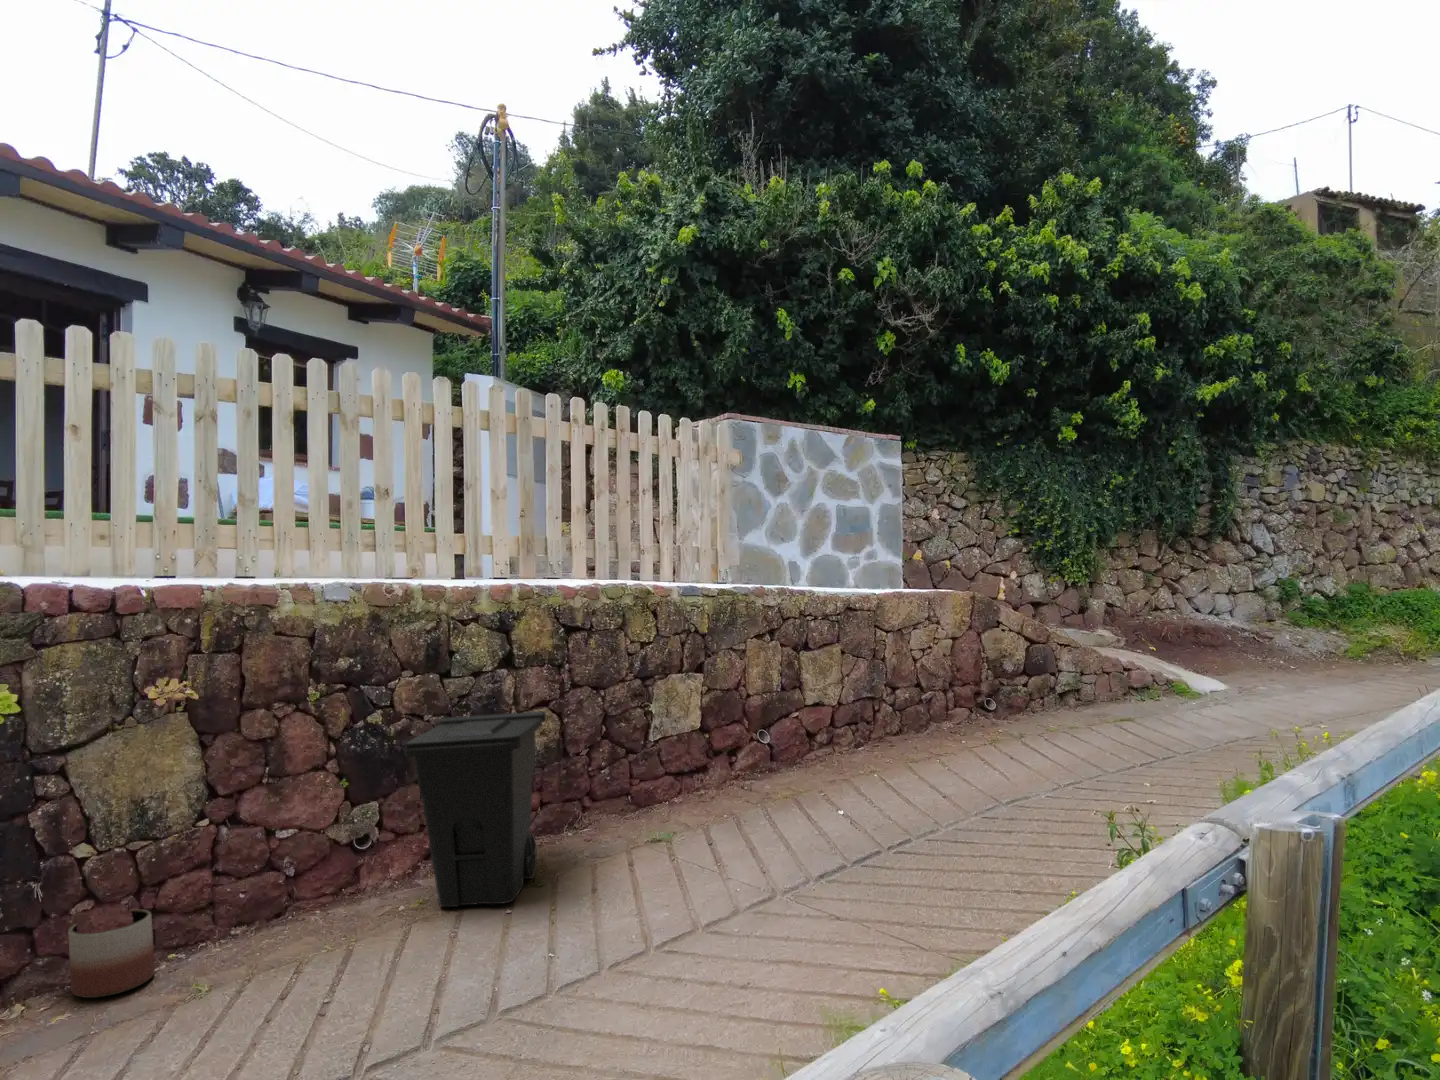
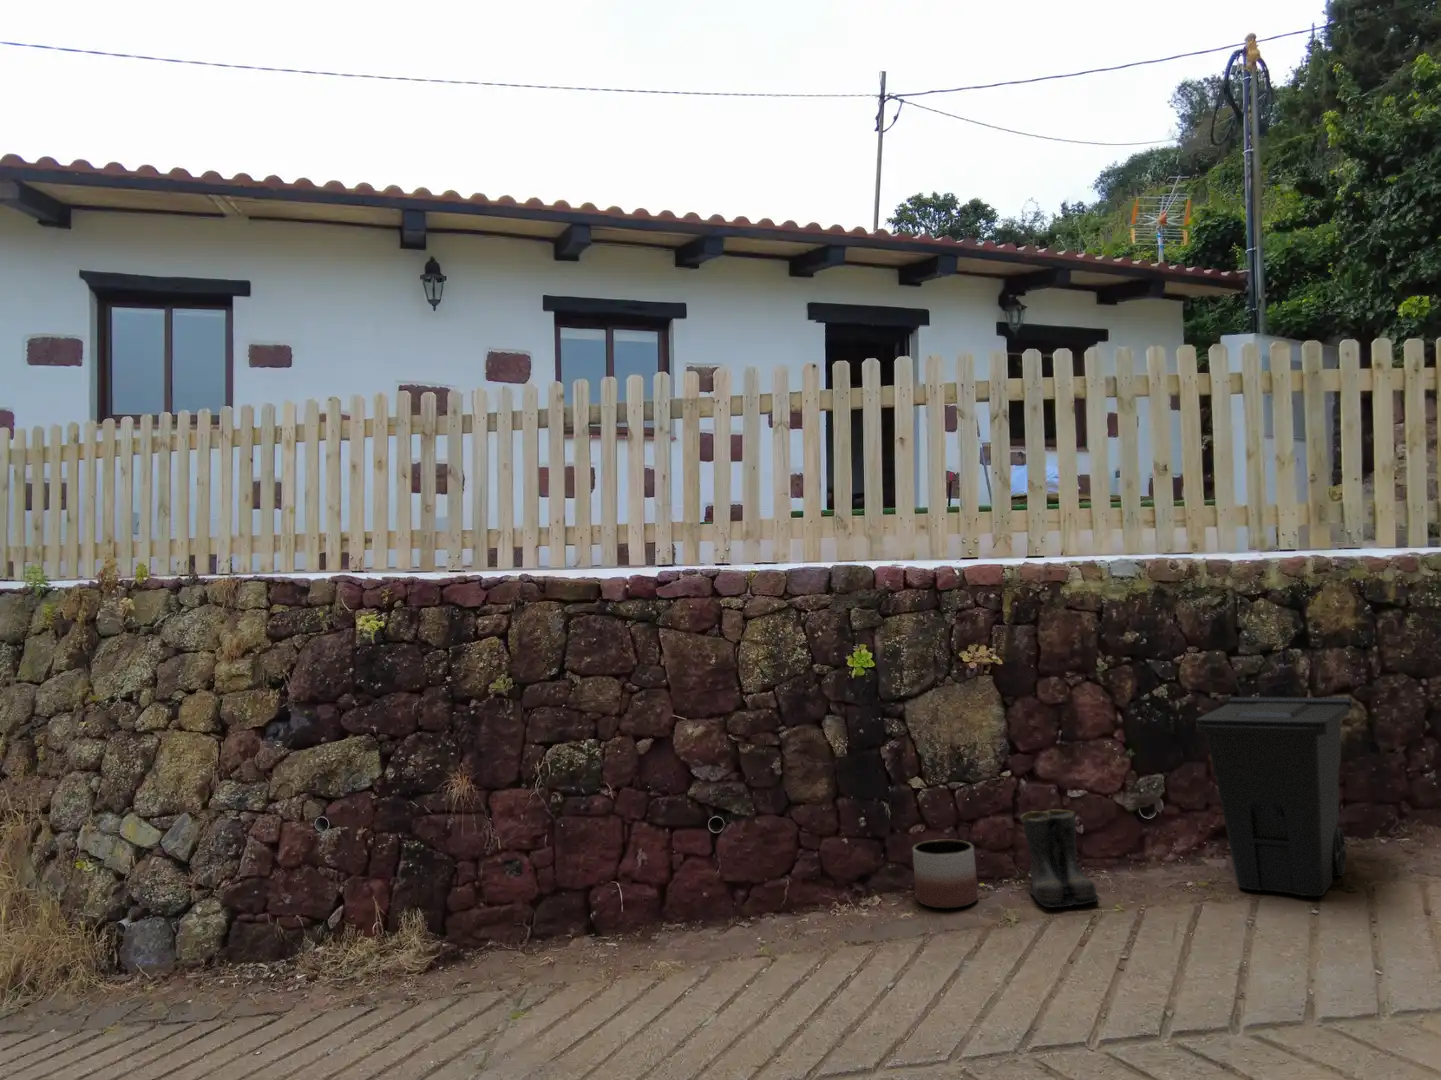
boots: none [212,855,301,969] -> present [1020,810,1099,907]

